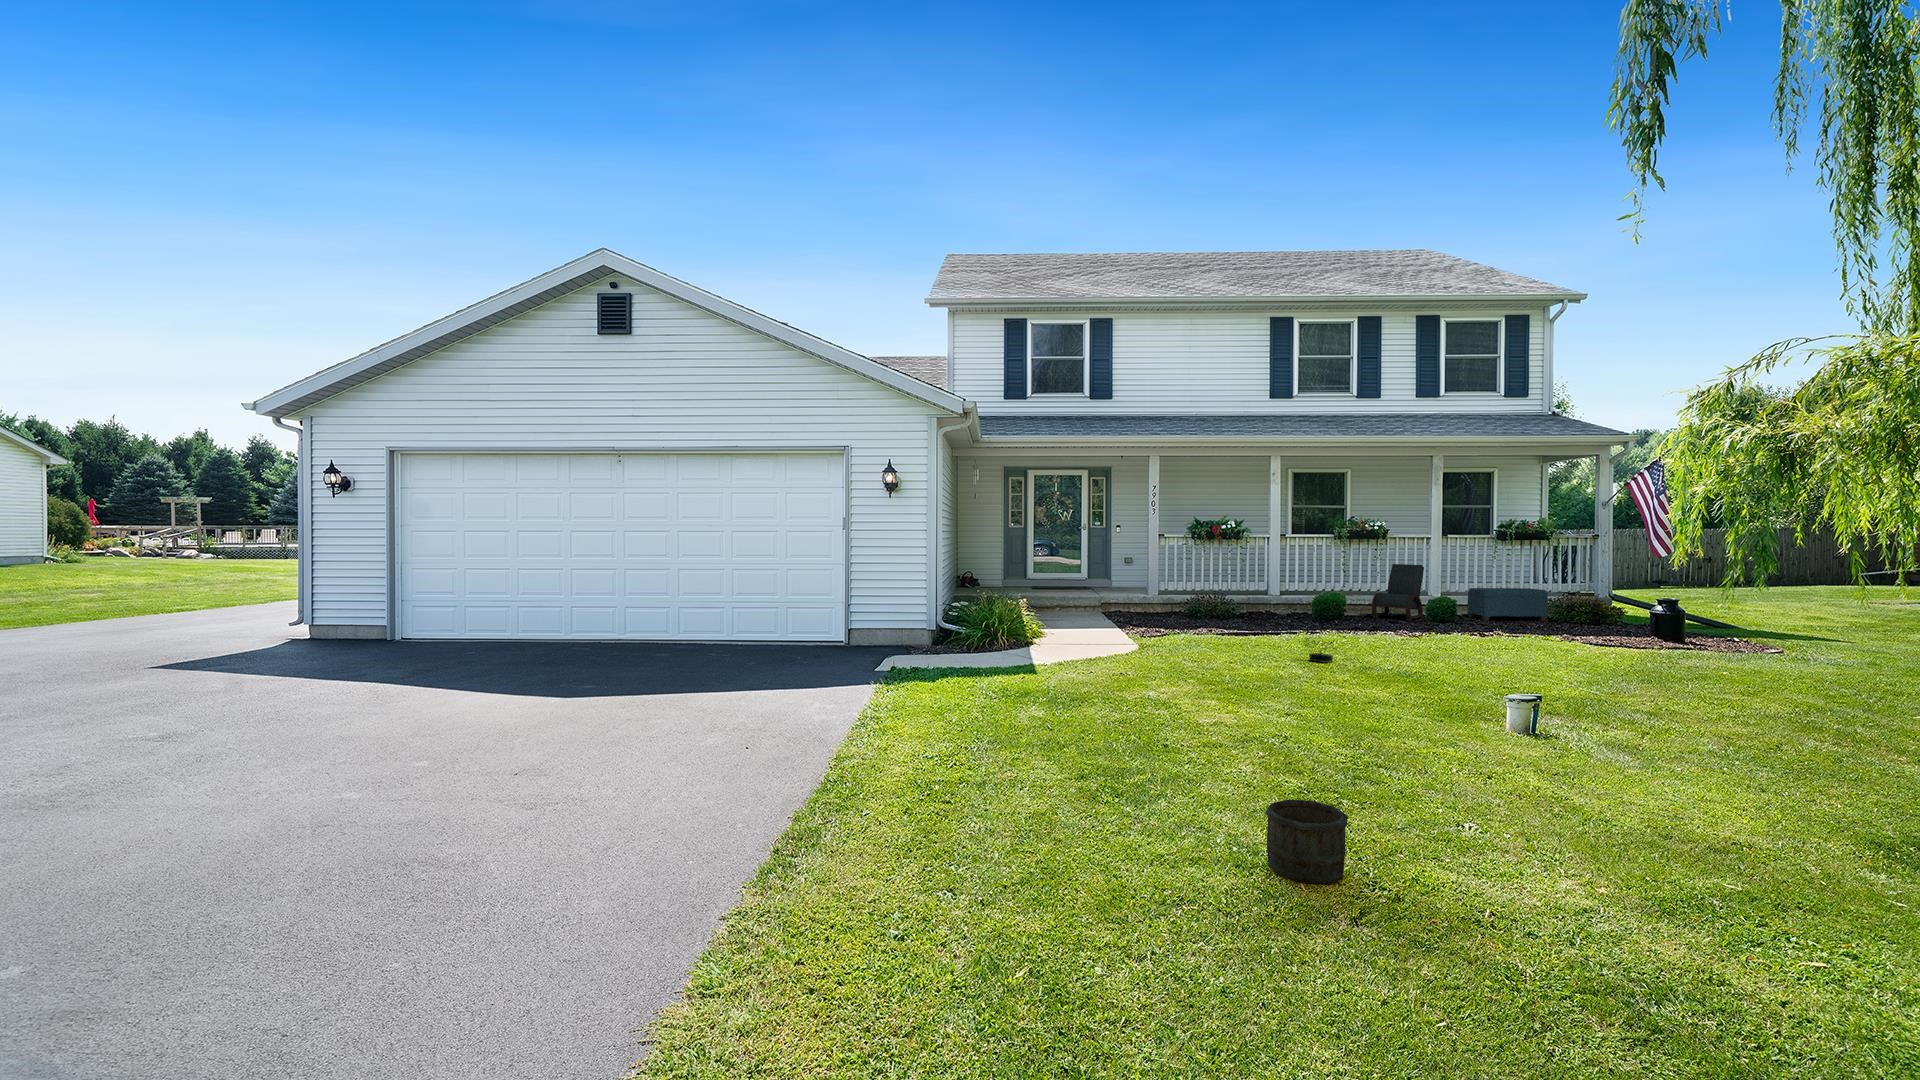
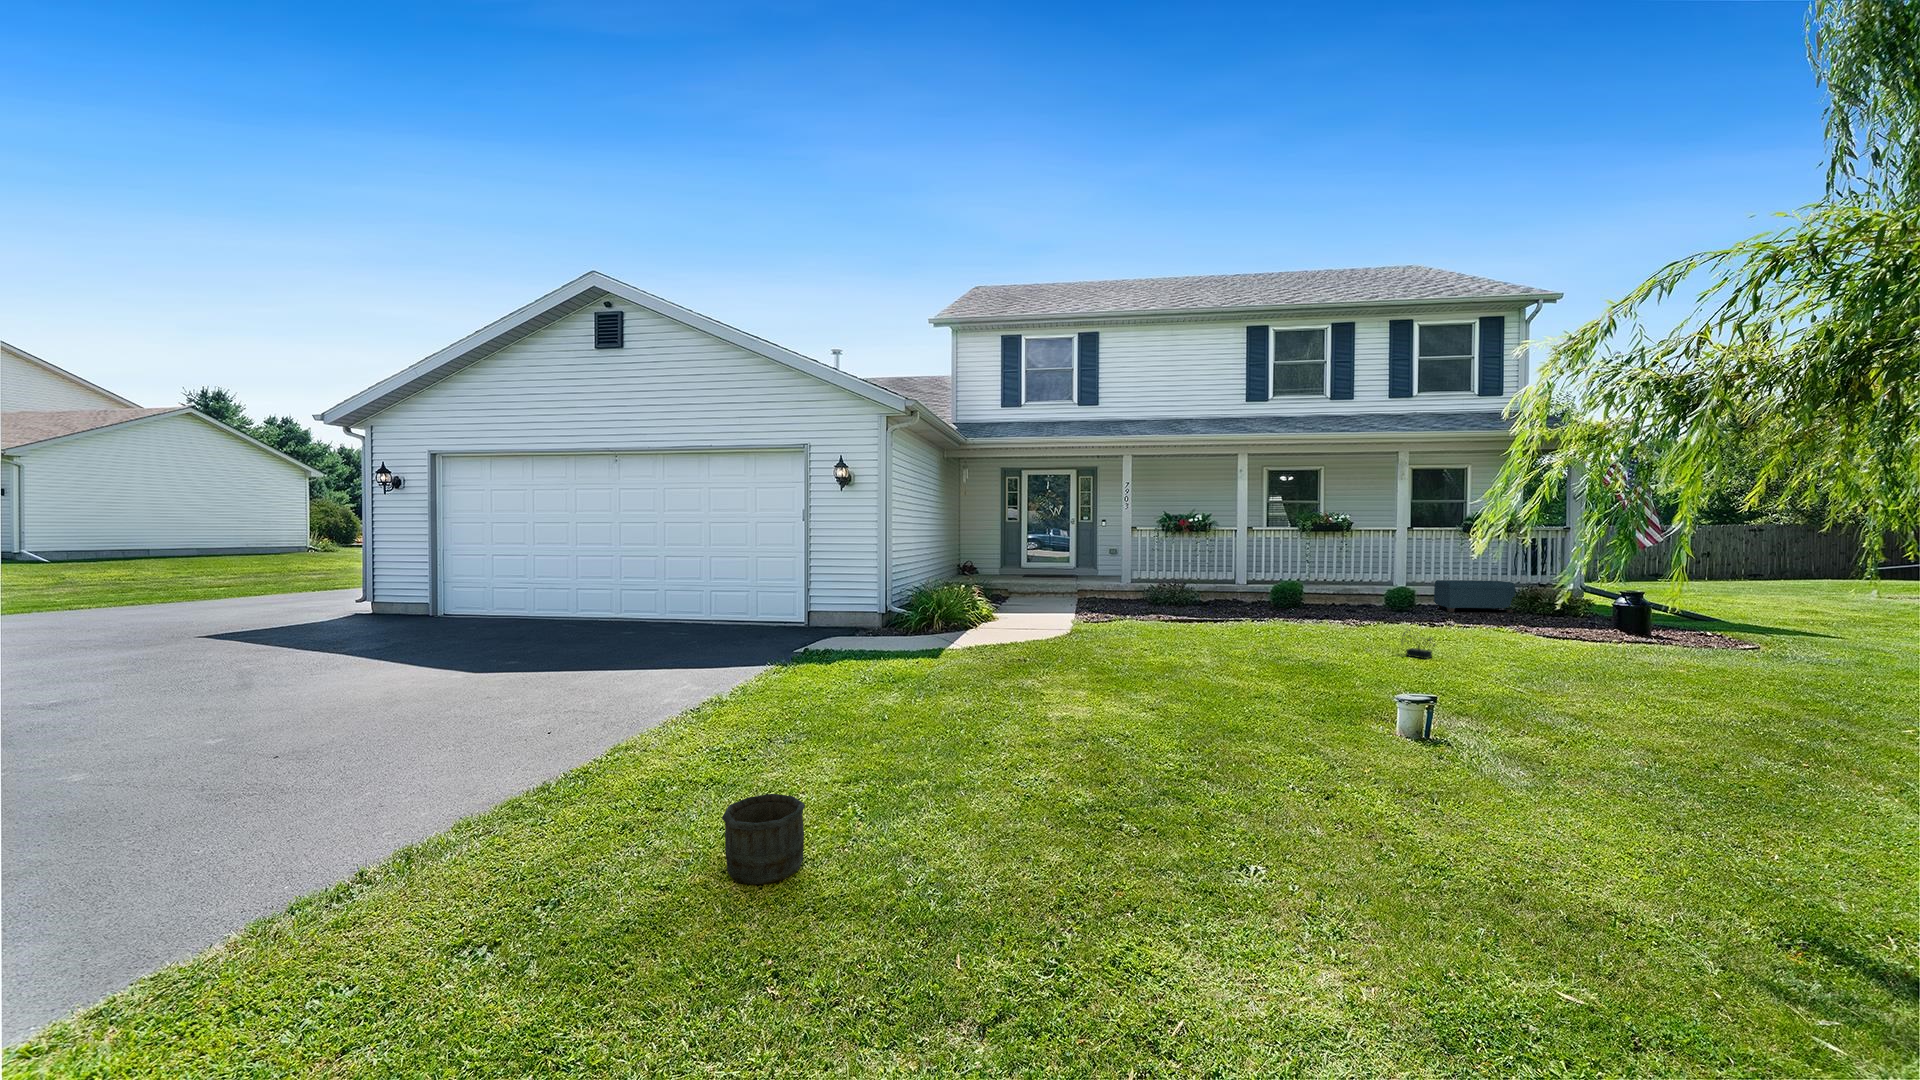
lounge chair: present [1371,564,1424,621] -> none [1336,556,1390,612]
decorative plant: present [1305,638,1333,663] -> present [1401,630,1435,659]
wooden bucket: present [1265,799,1348,884] -> present [722,794,805,885]

